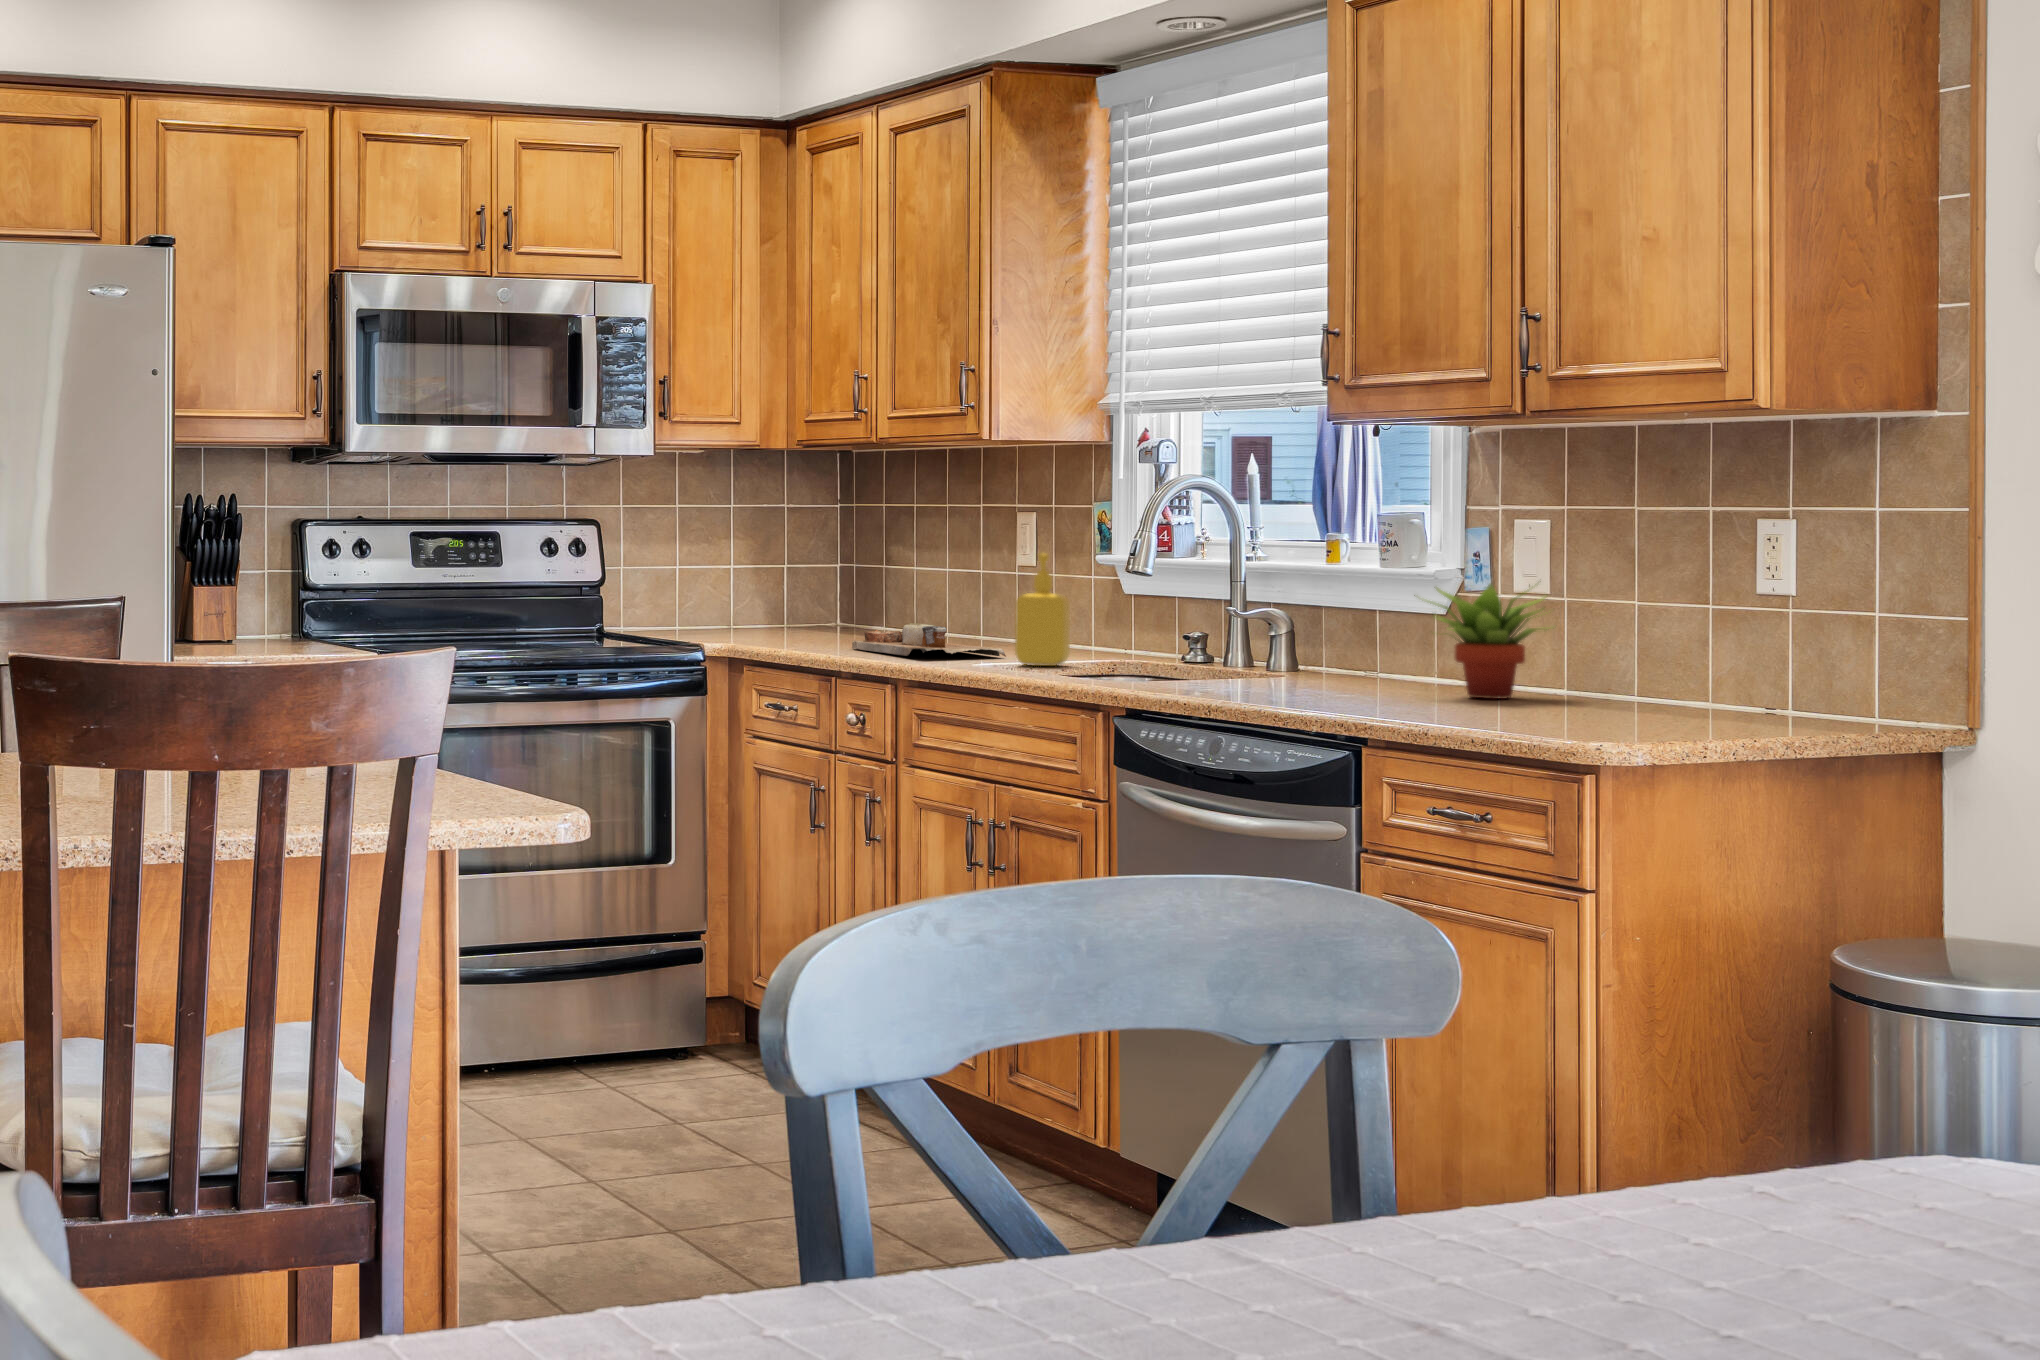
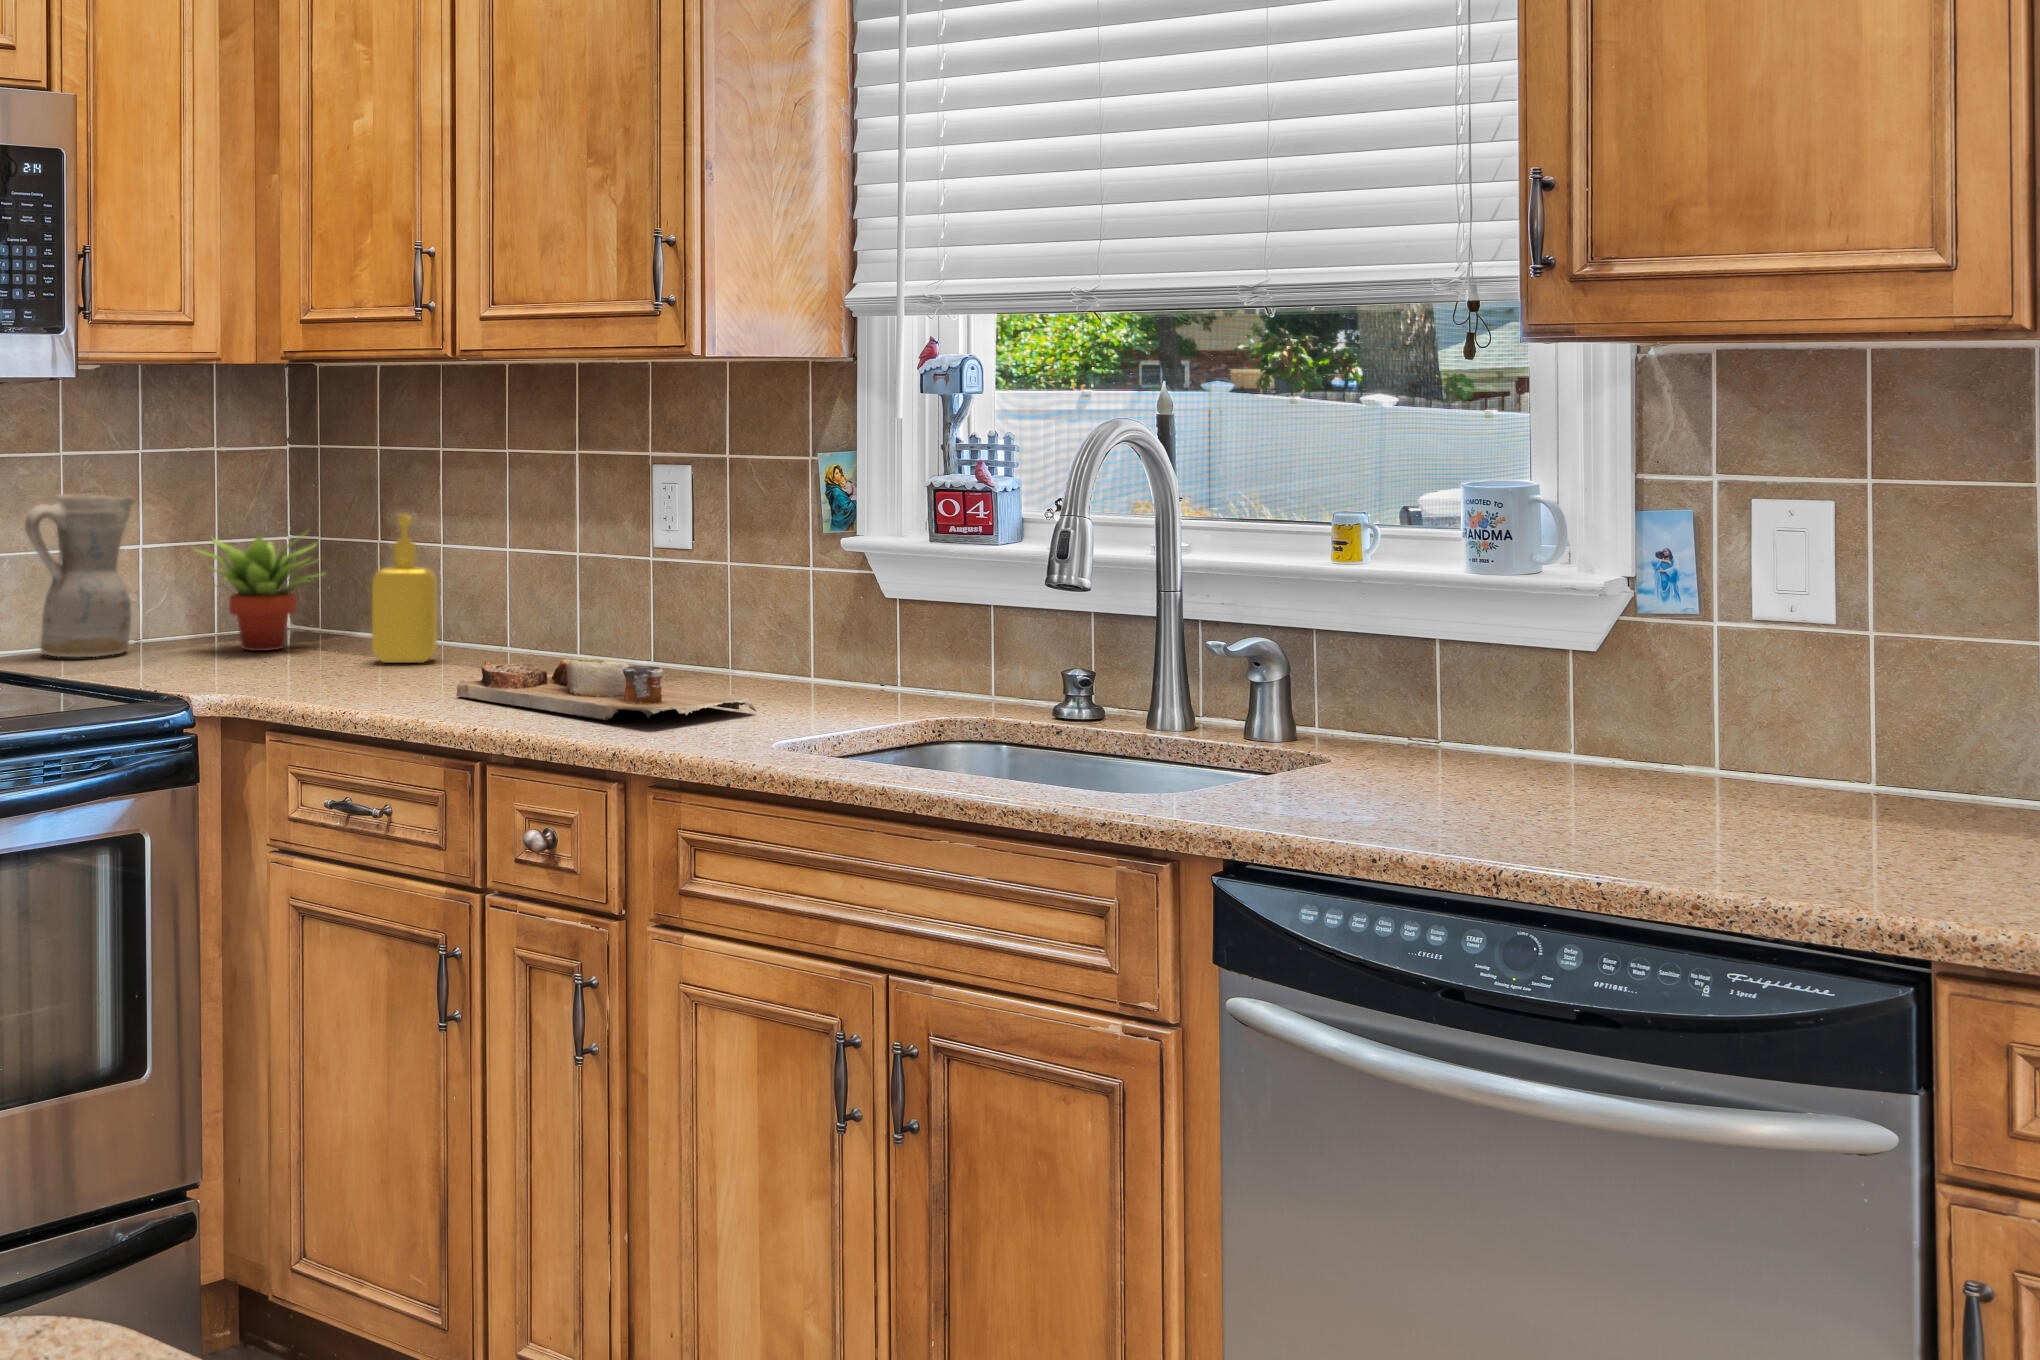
ceramic pitcher: none [643,530,712,632] -> present [25,494,133,657]
soap dispenser: present [1015,552,1070,666] -> present [372,514,437,663]
succulent plant: present [1414,584,1547,699] -> present [194,535,319,651]

